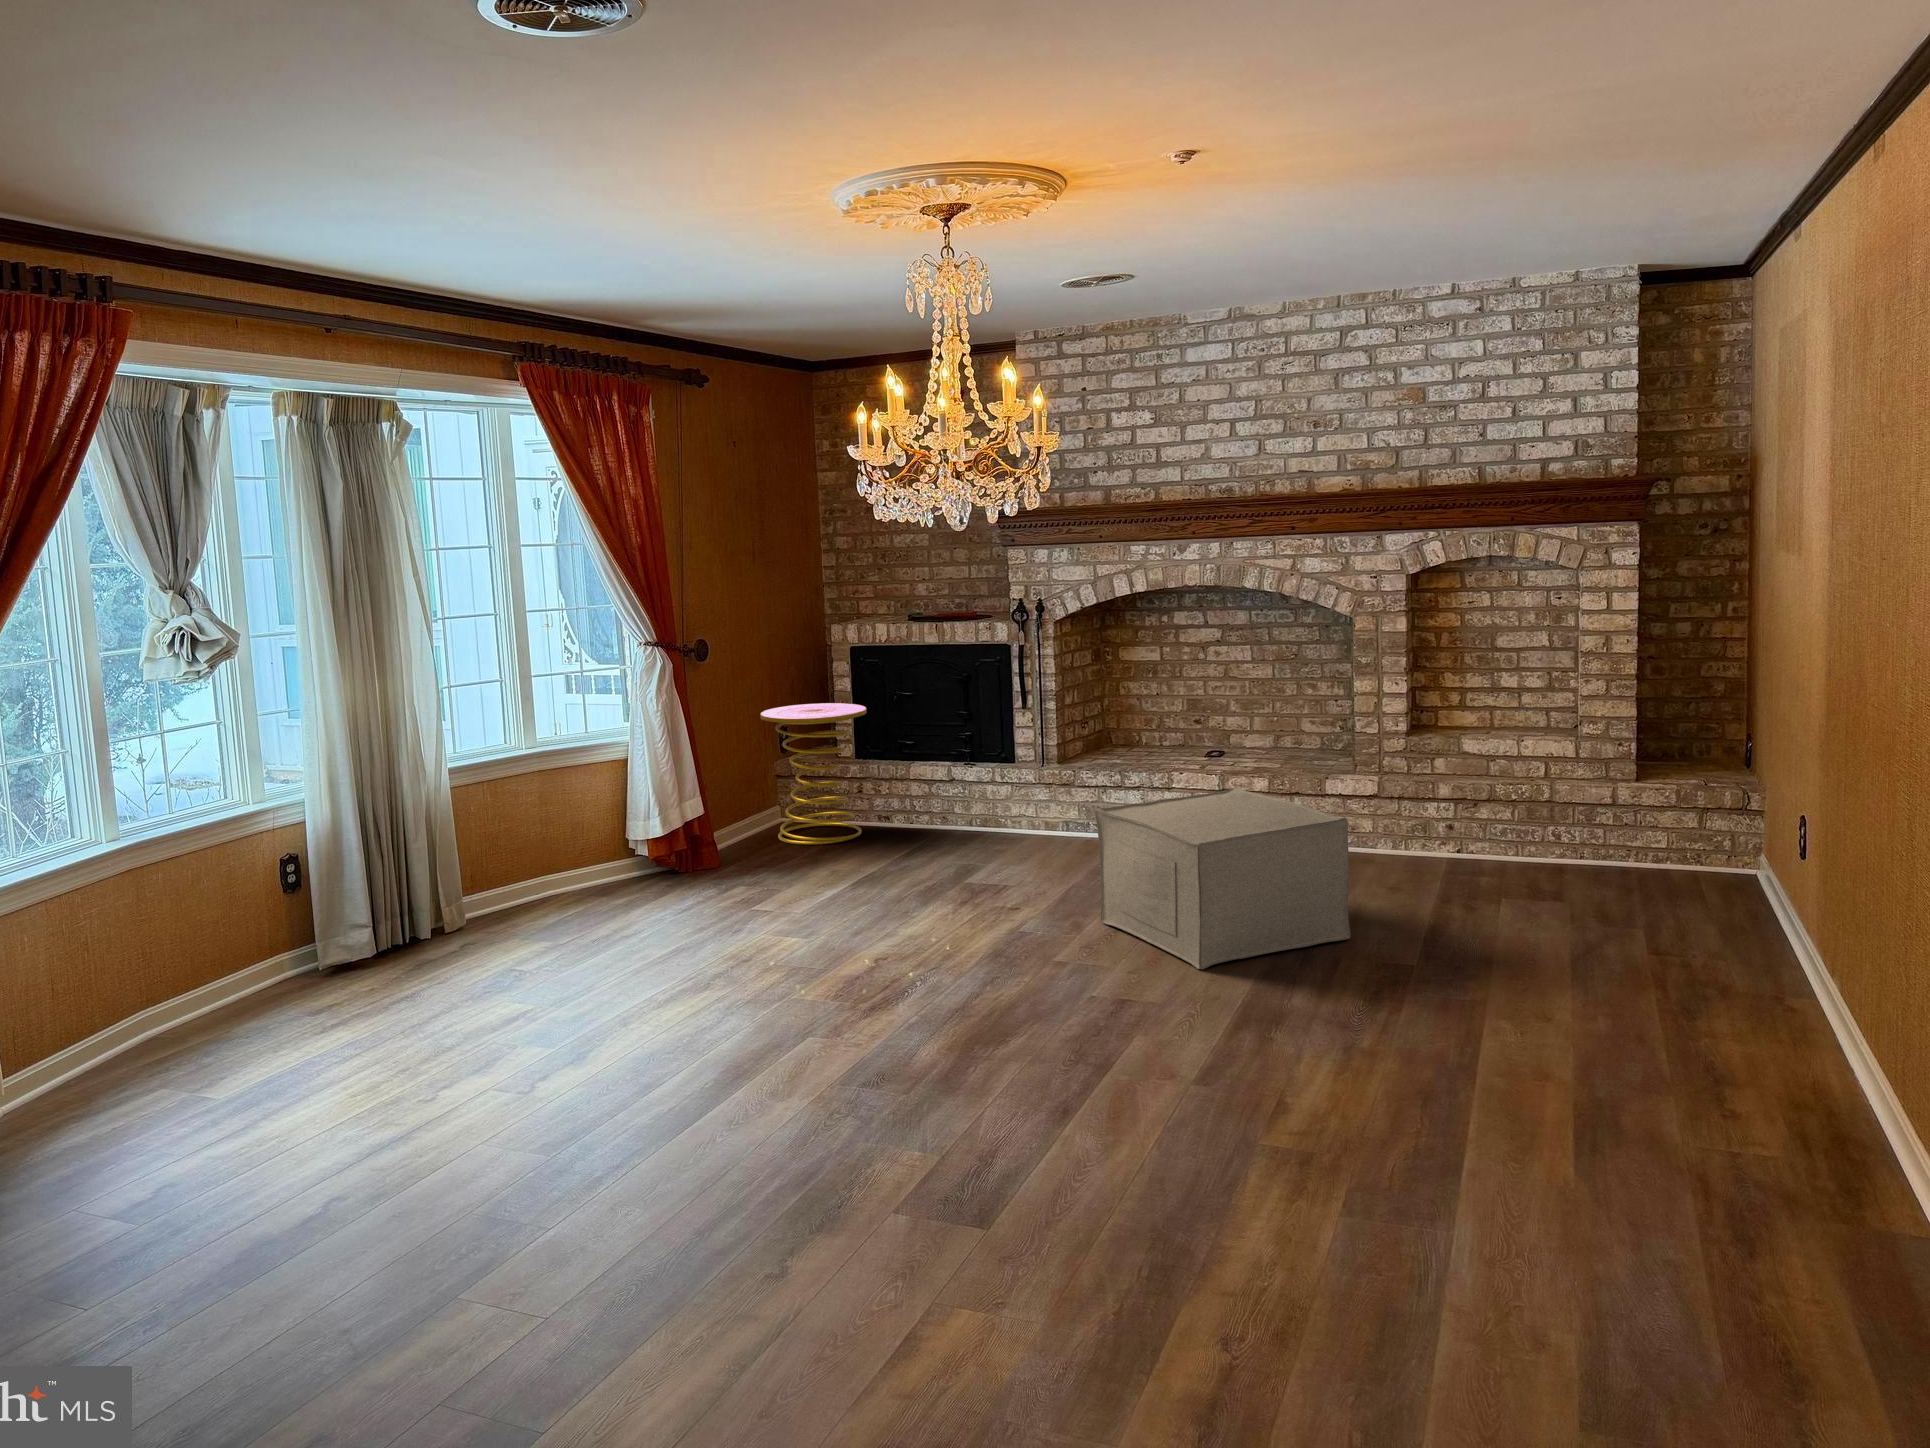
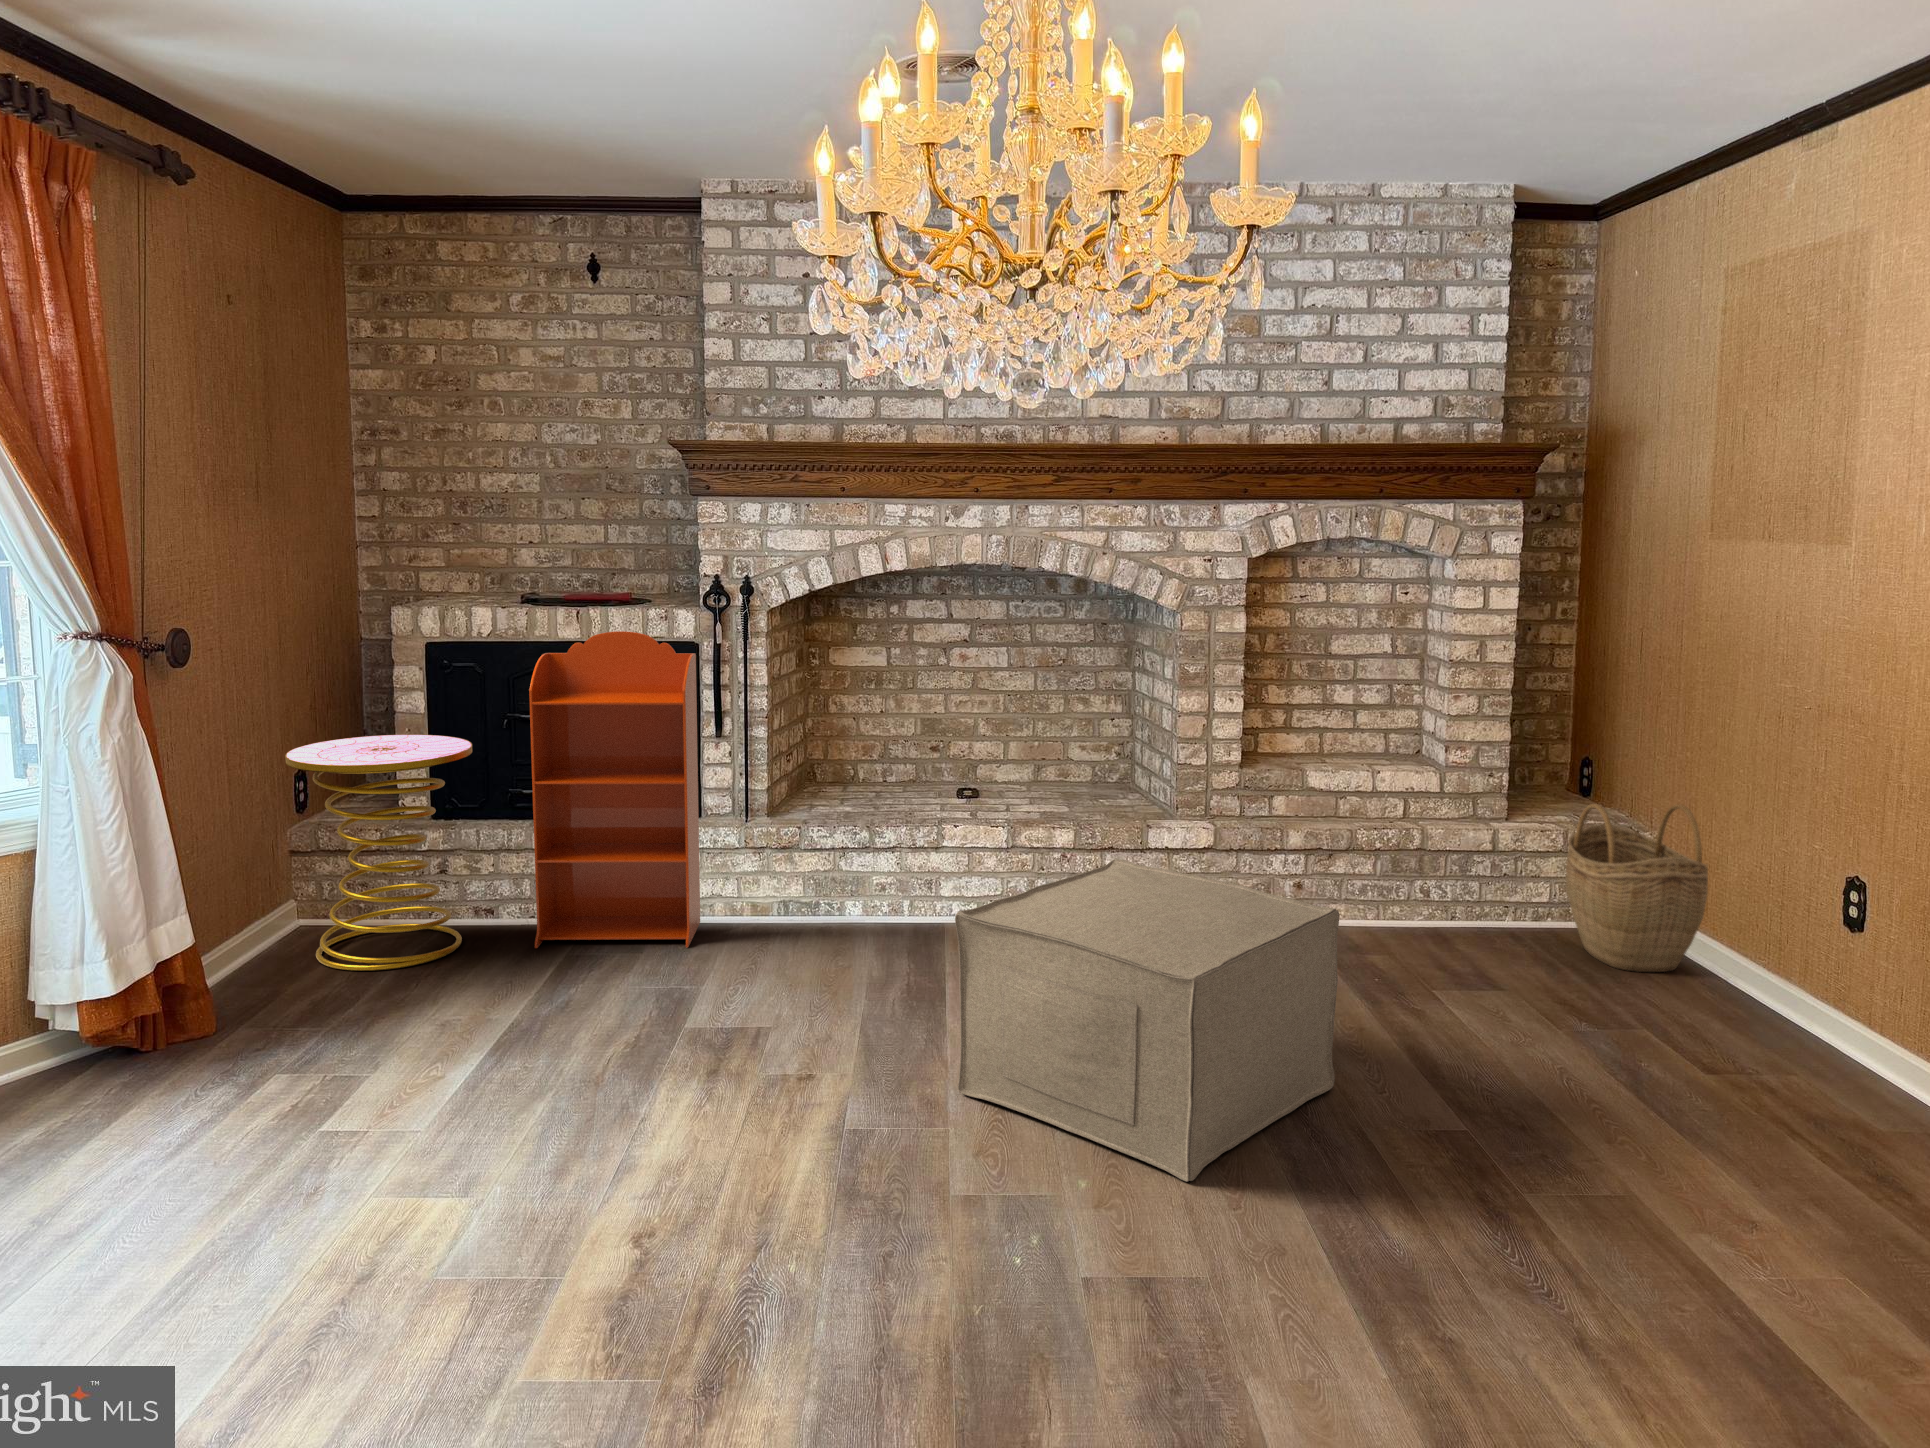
bookcase: none [897,637,1011,844] -> present [529,631,700,948]
woven basket: none [1658,766,1761,903] -> present [1566,804,1708,972]

